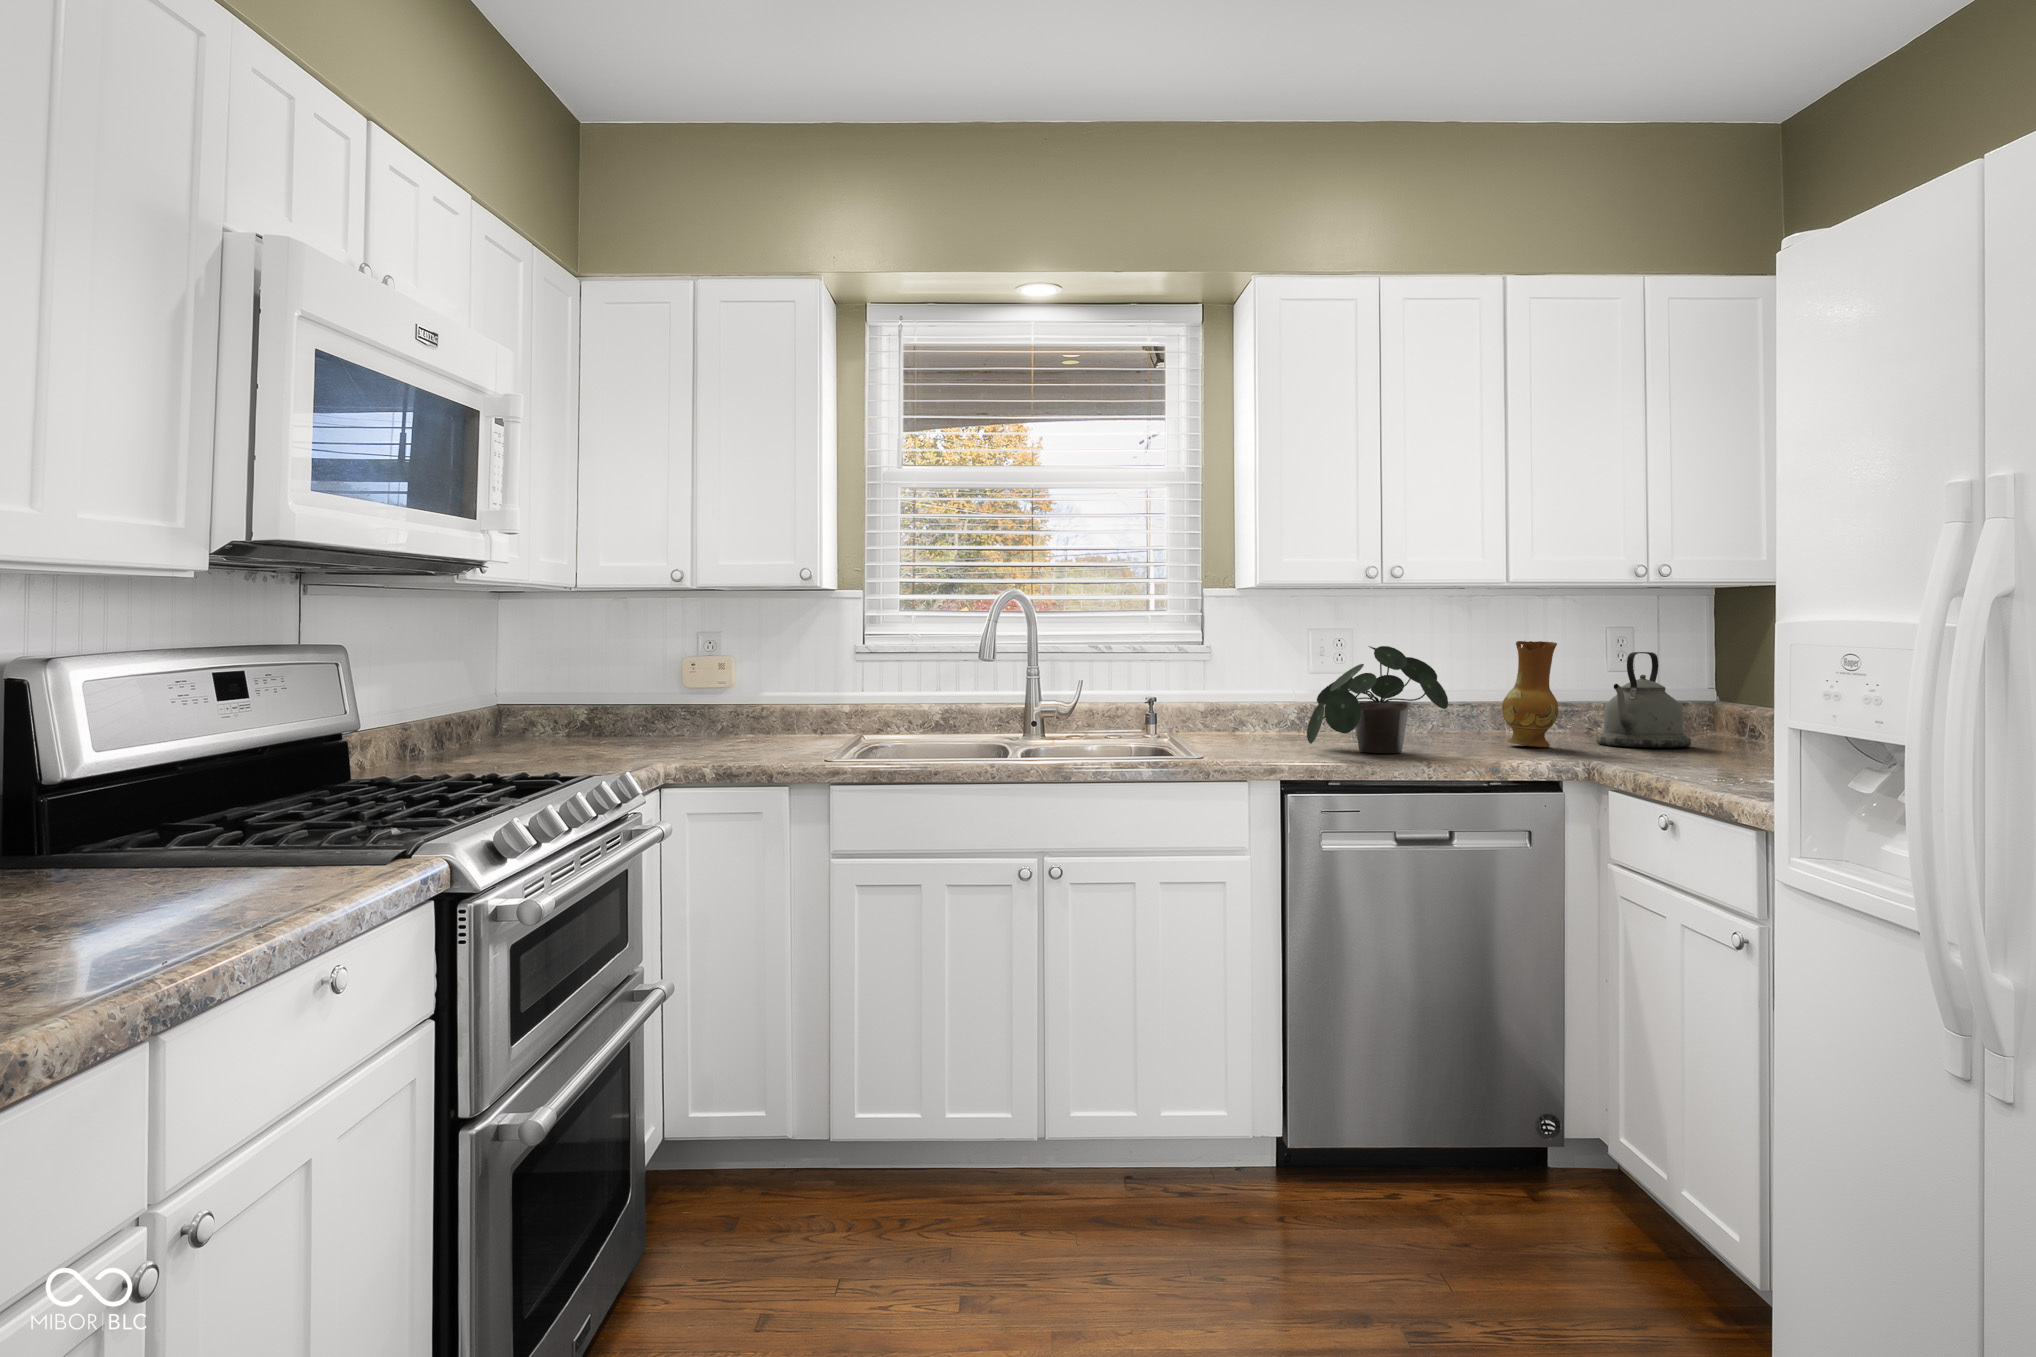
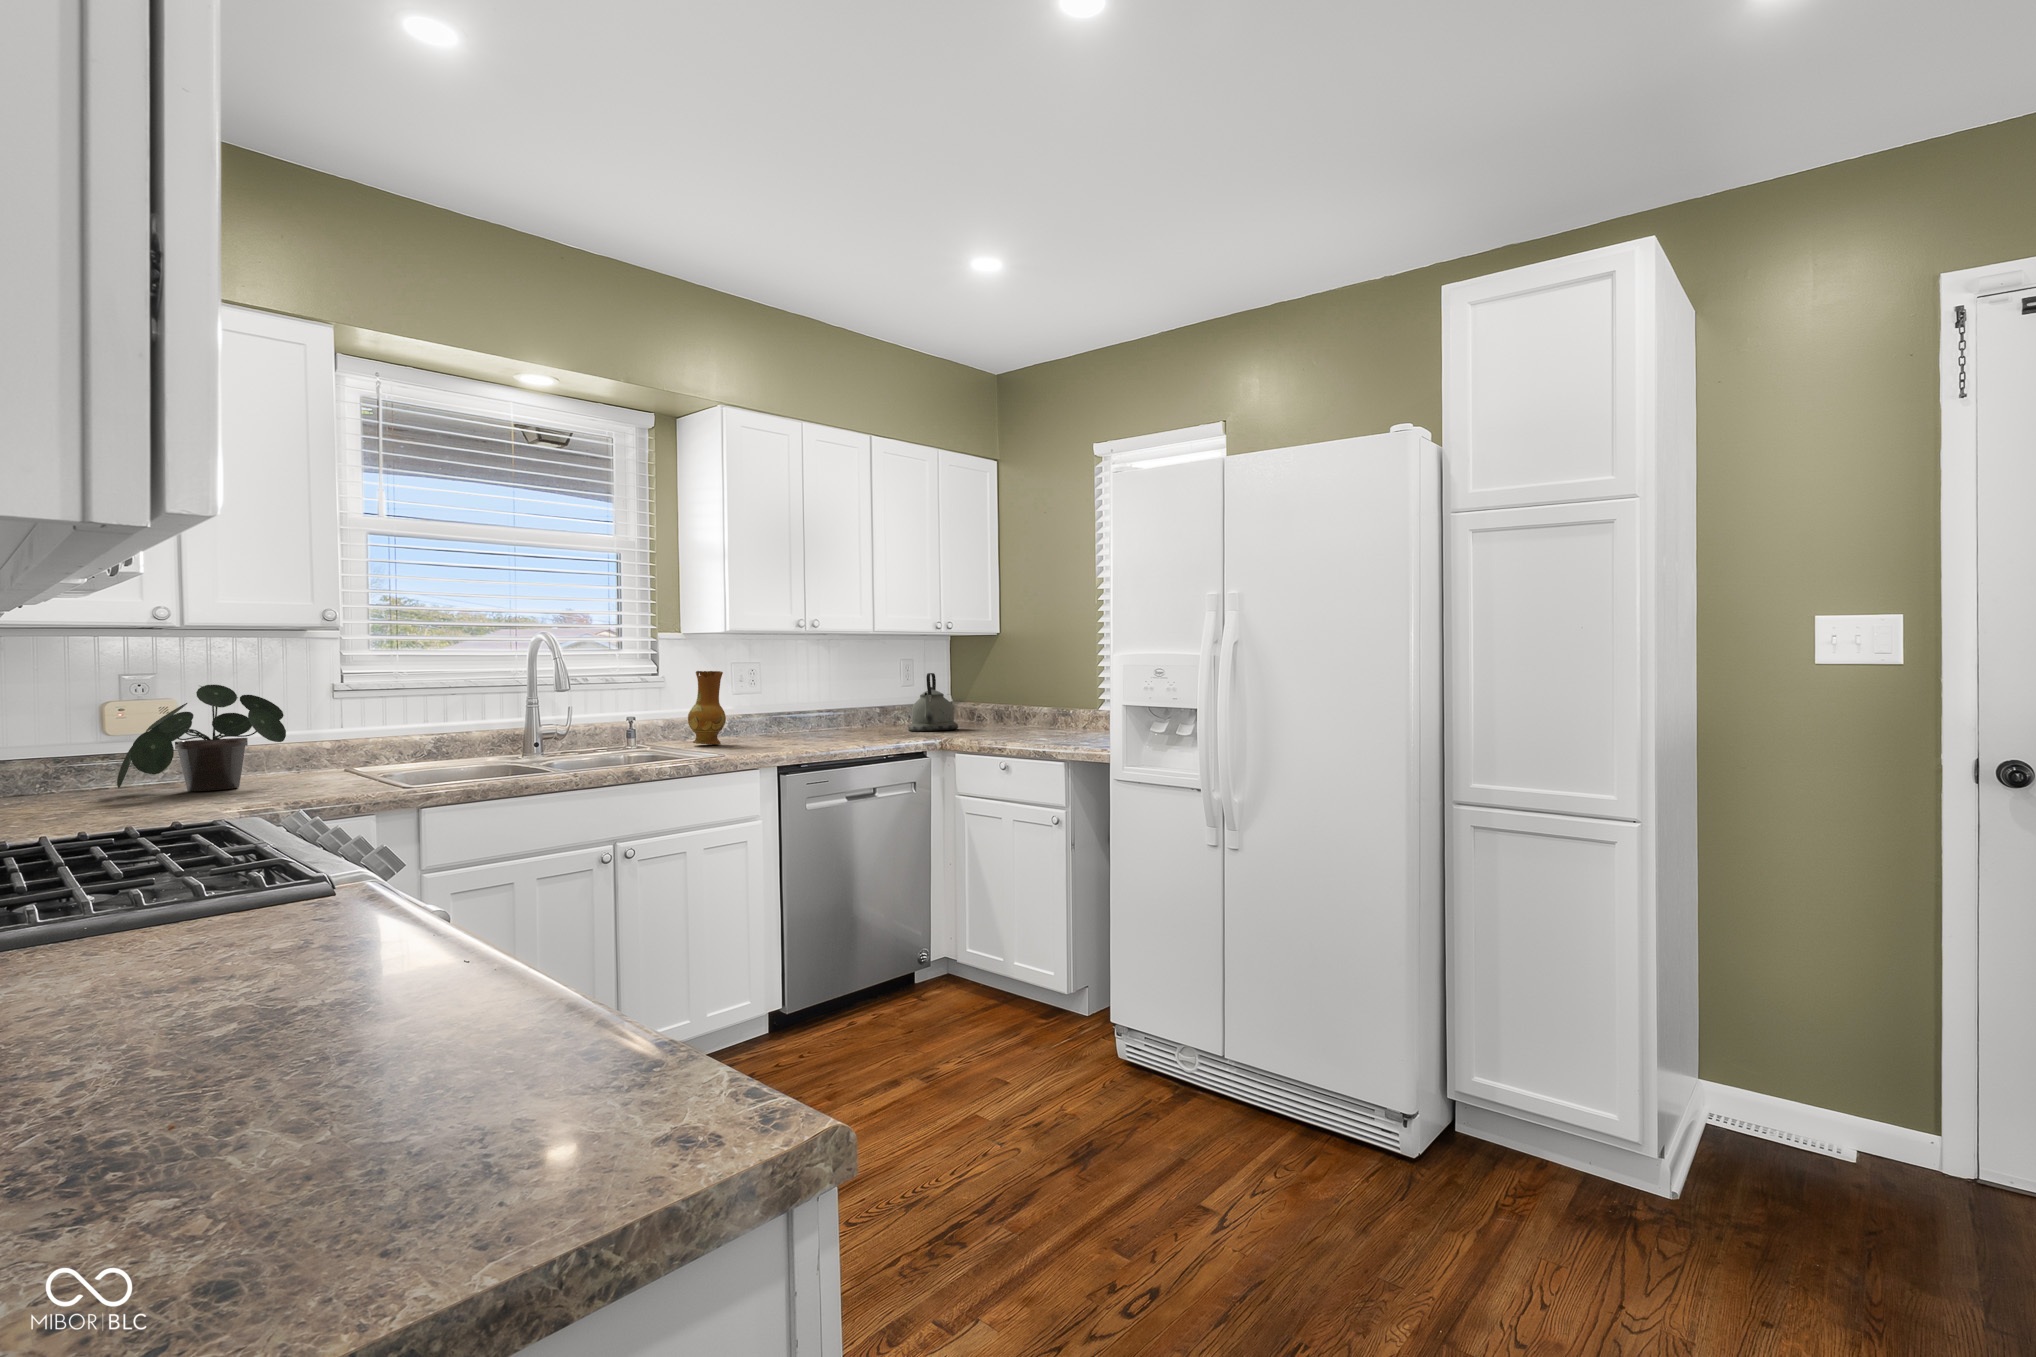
ceramic jug: present [1502,641,1559,747] -> present [688,671,726,745]
potted plant: present [1307,646,1448,753] -> present [117,685,286,791]

